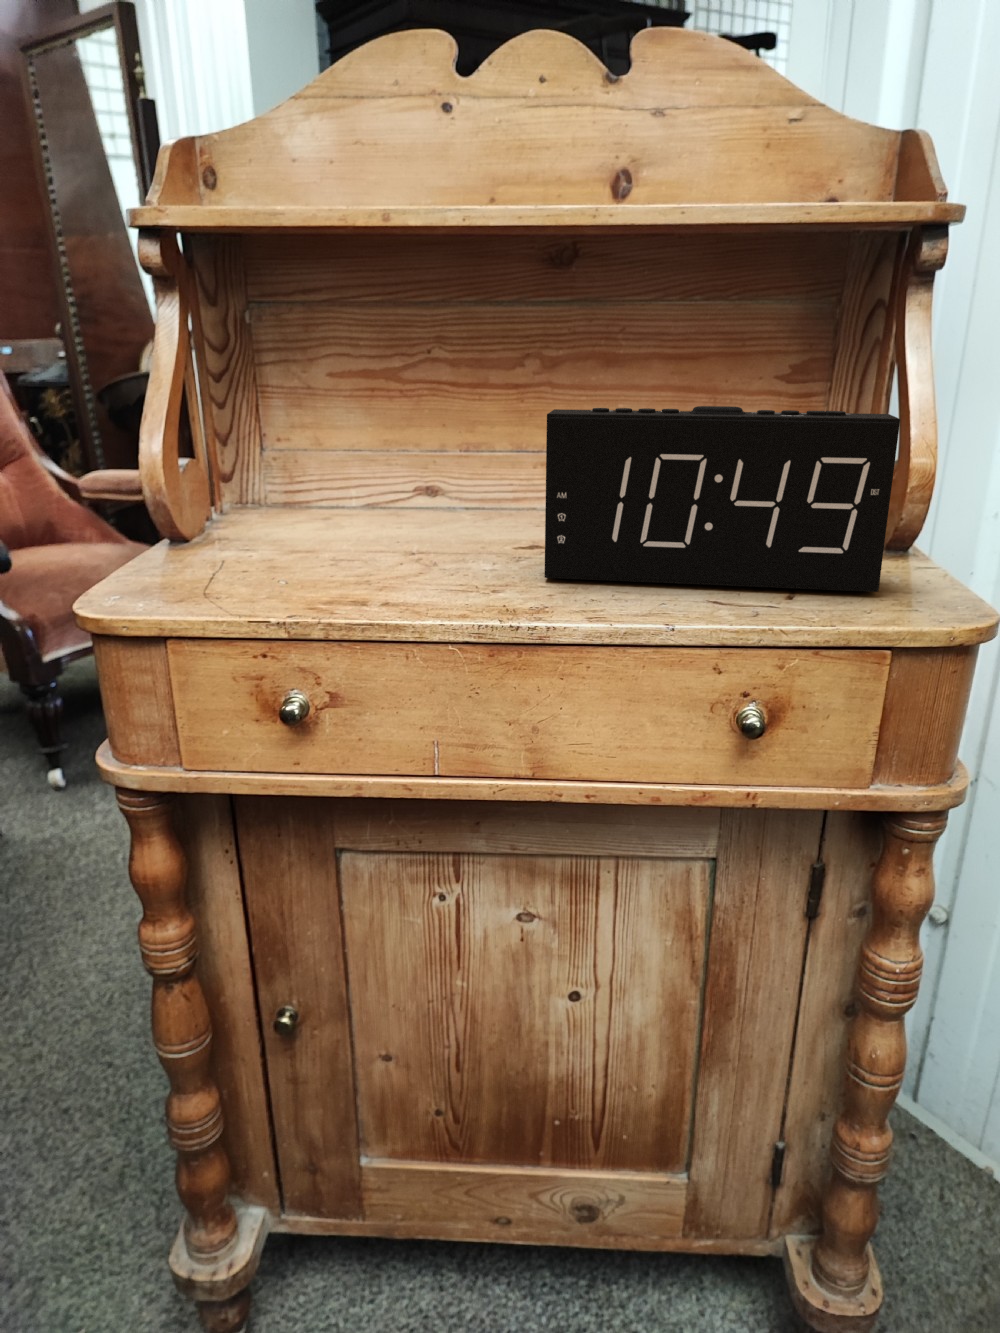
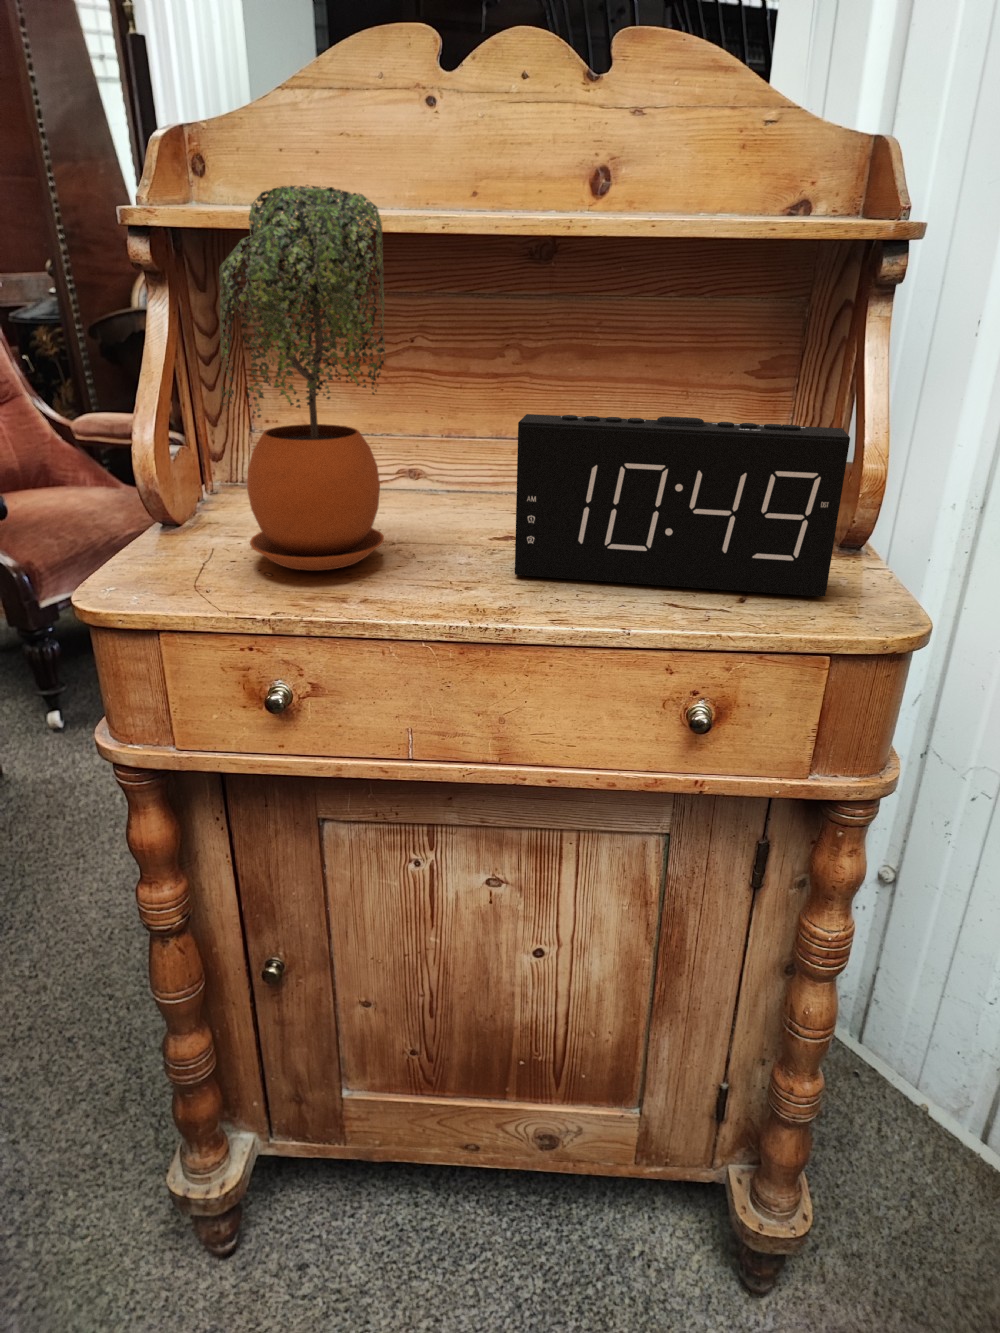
potted plant: none [234,173,414,577] -> present [220,185,385,570]

